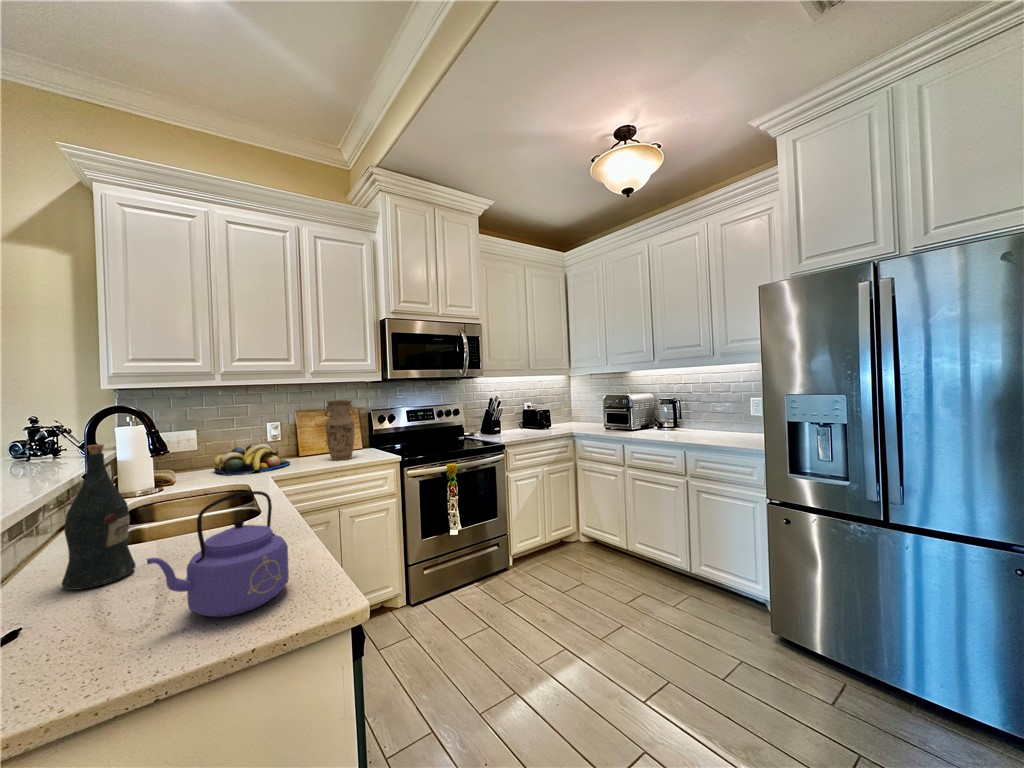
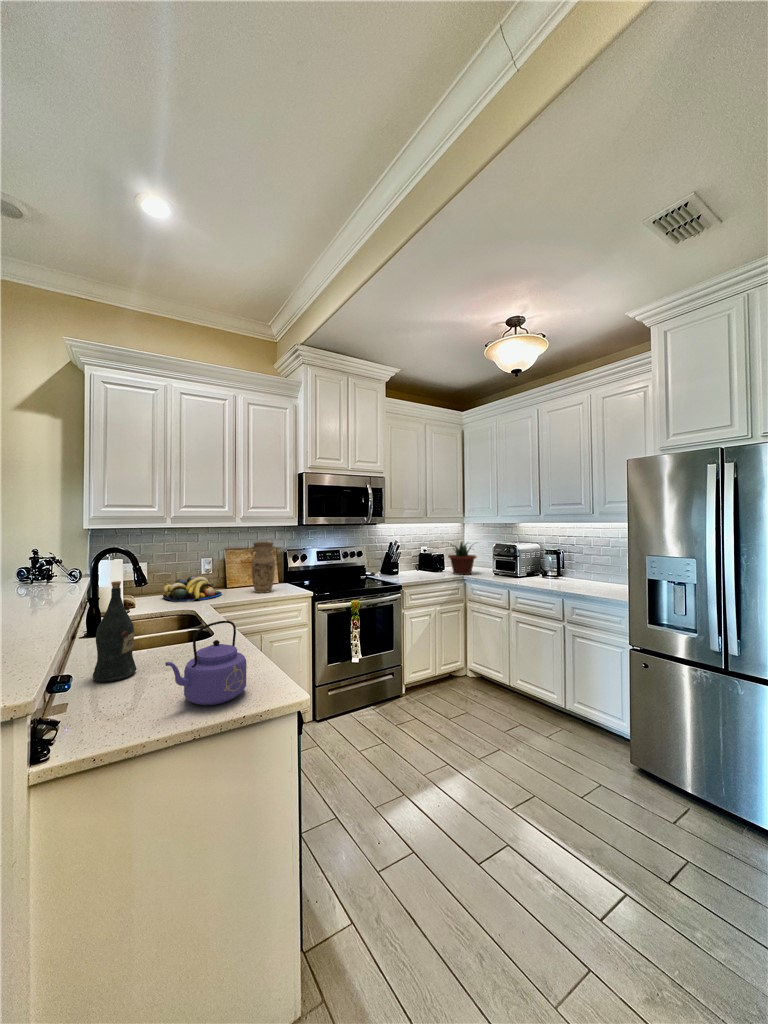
potted plant: none [547,395,588,431] -> present [448,542,477,575]

